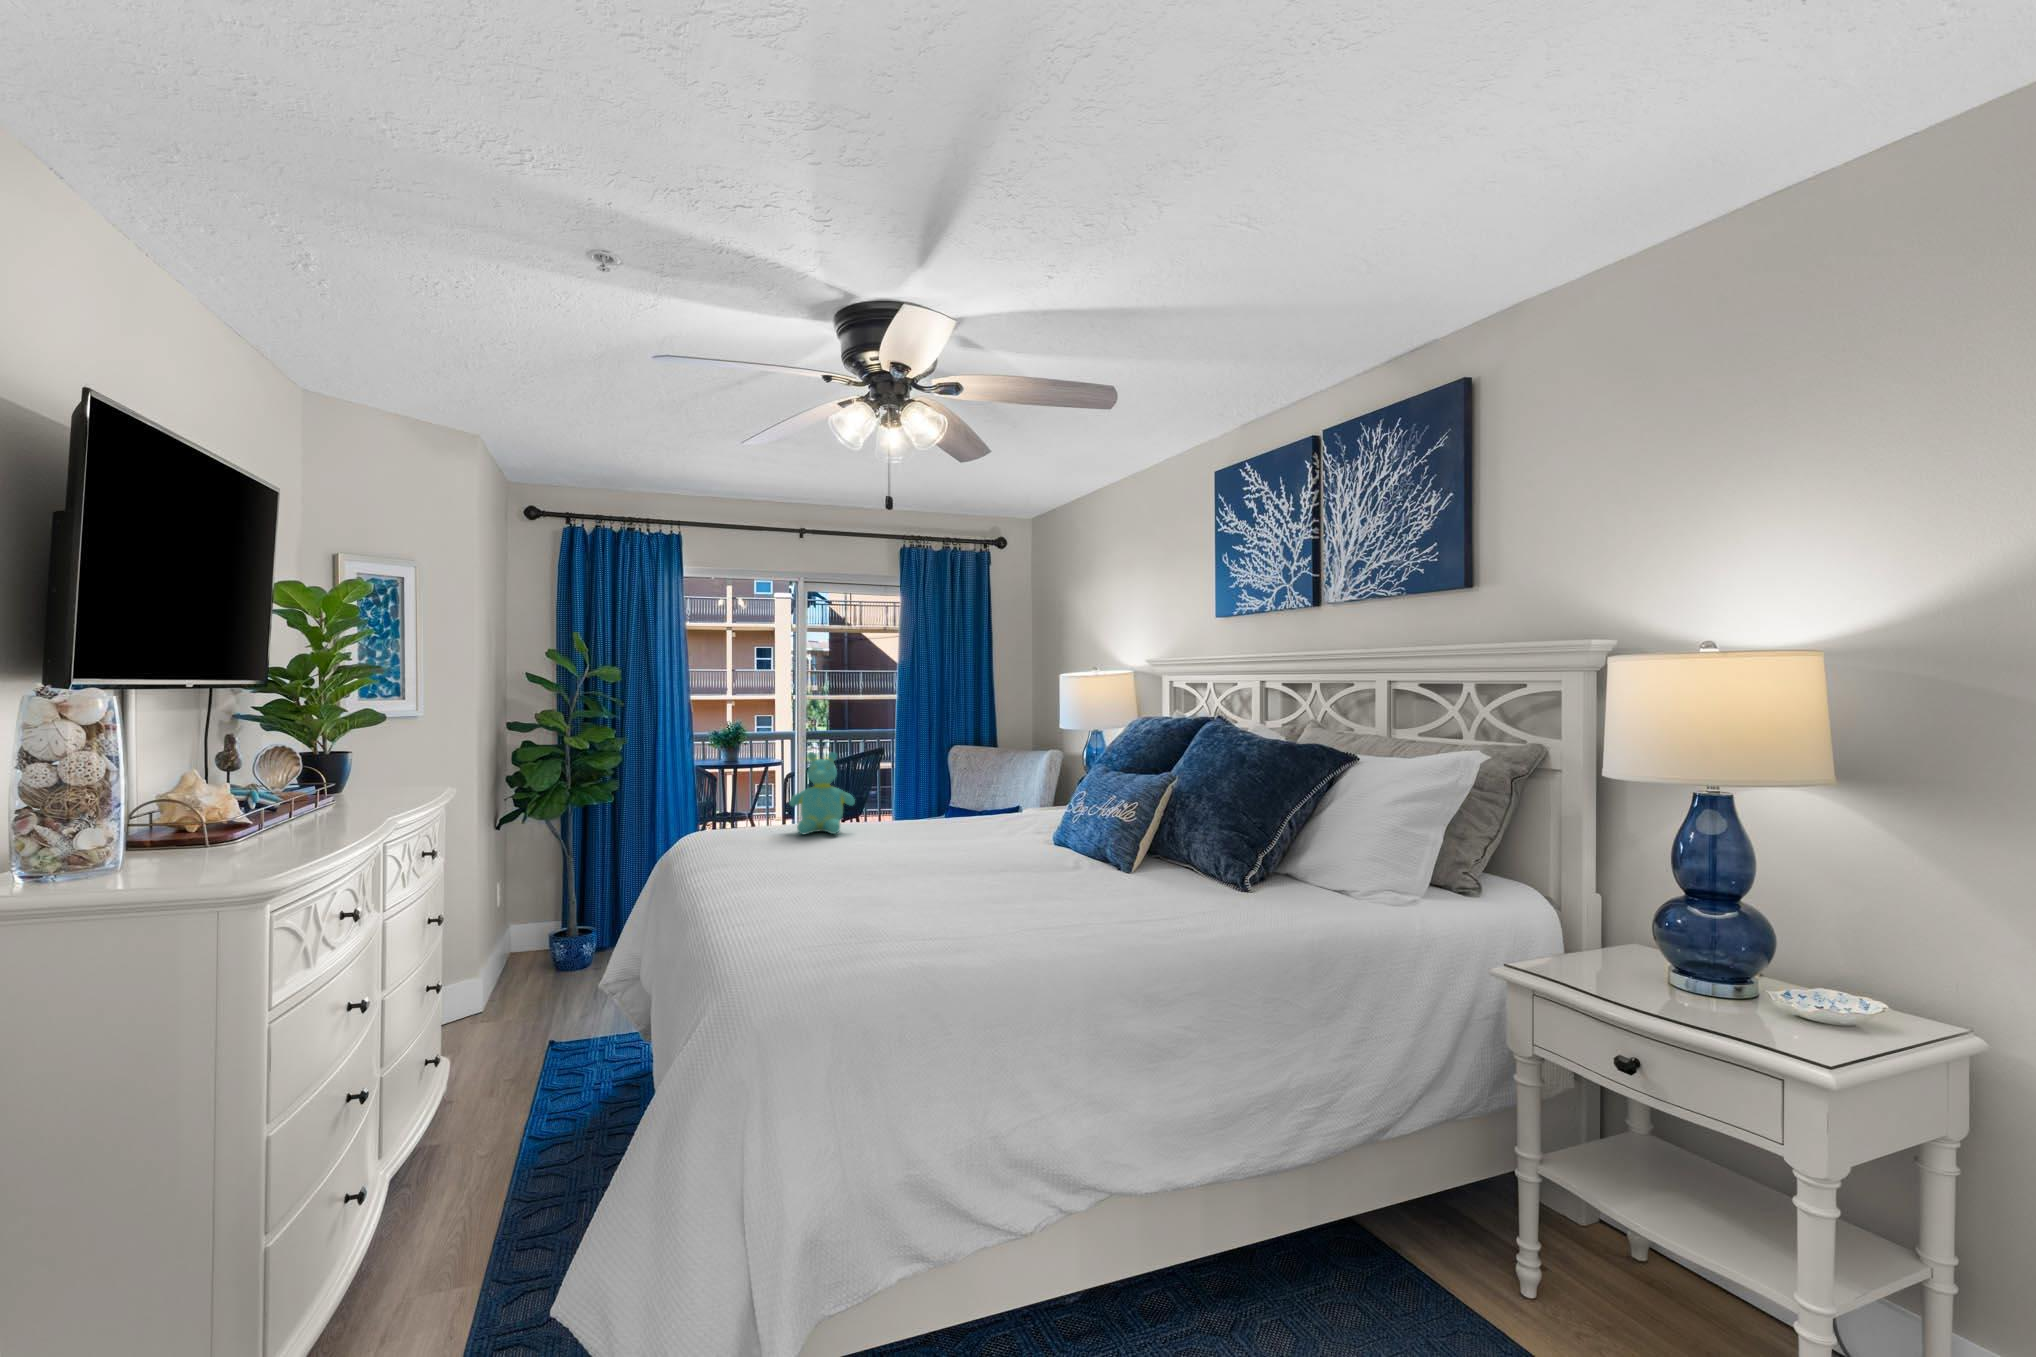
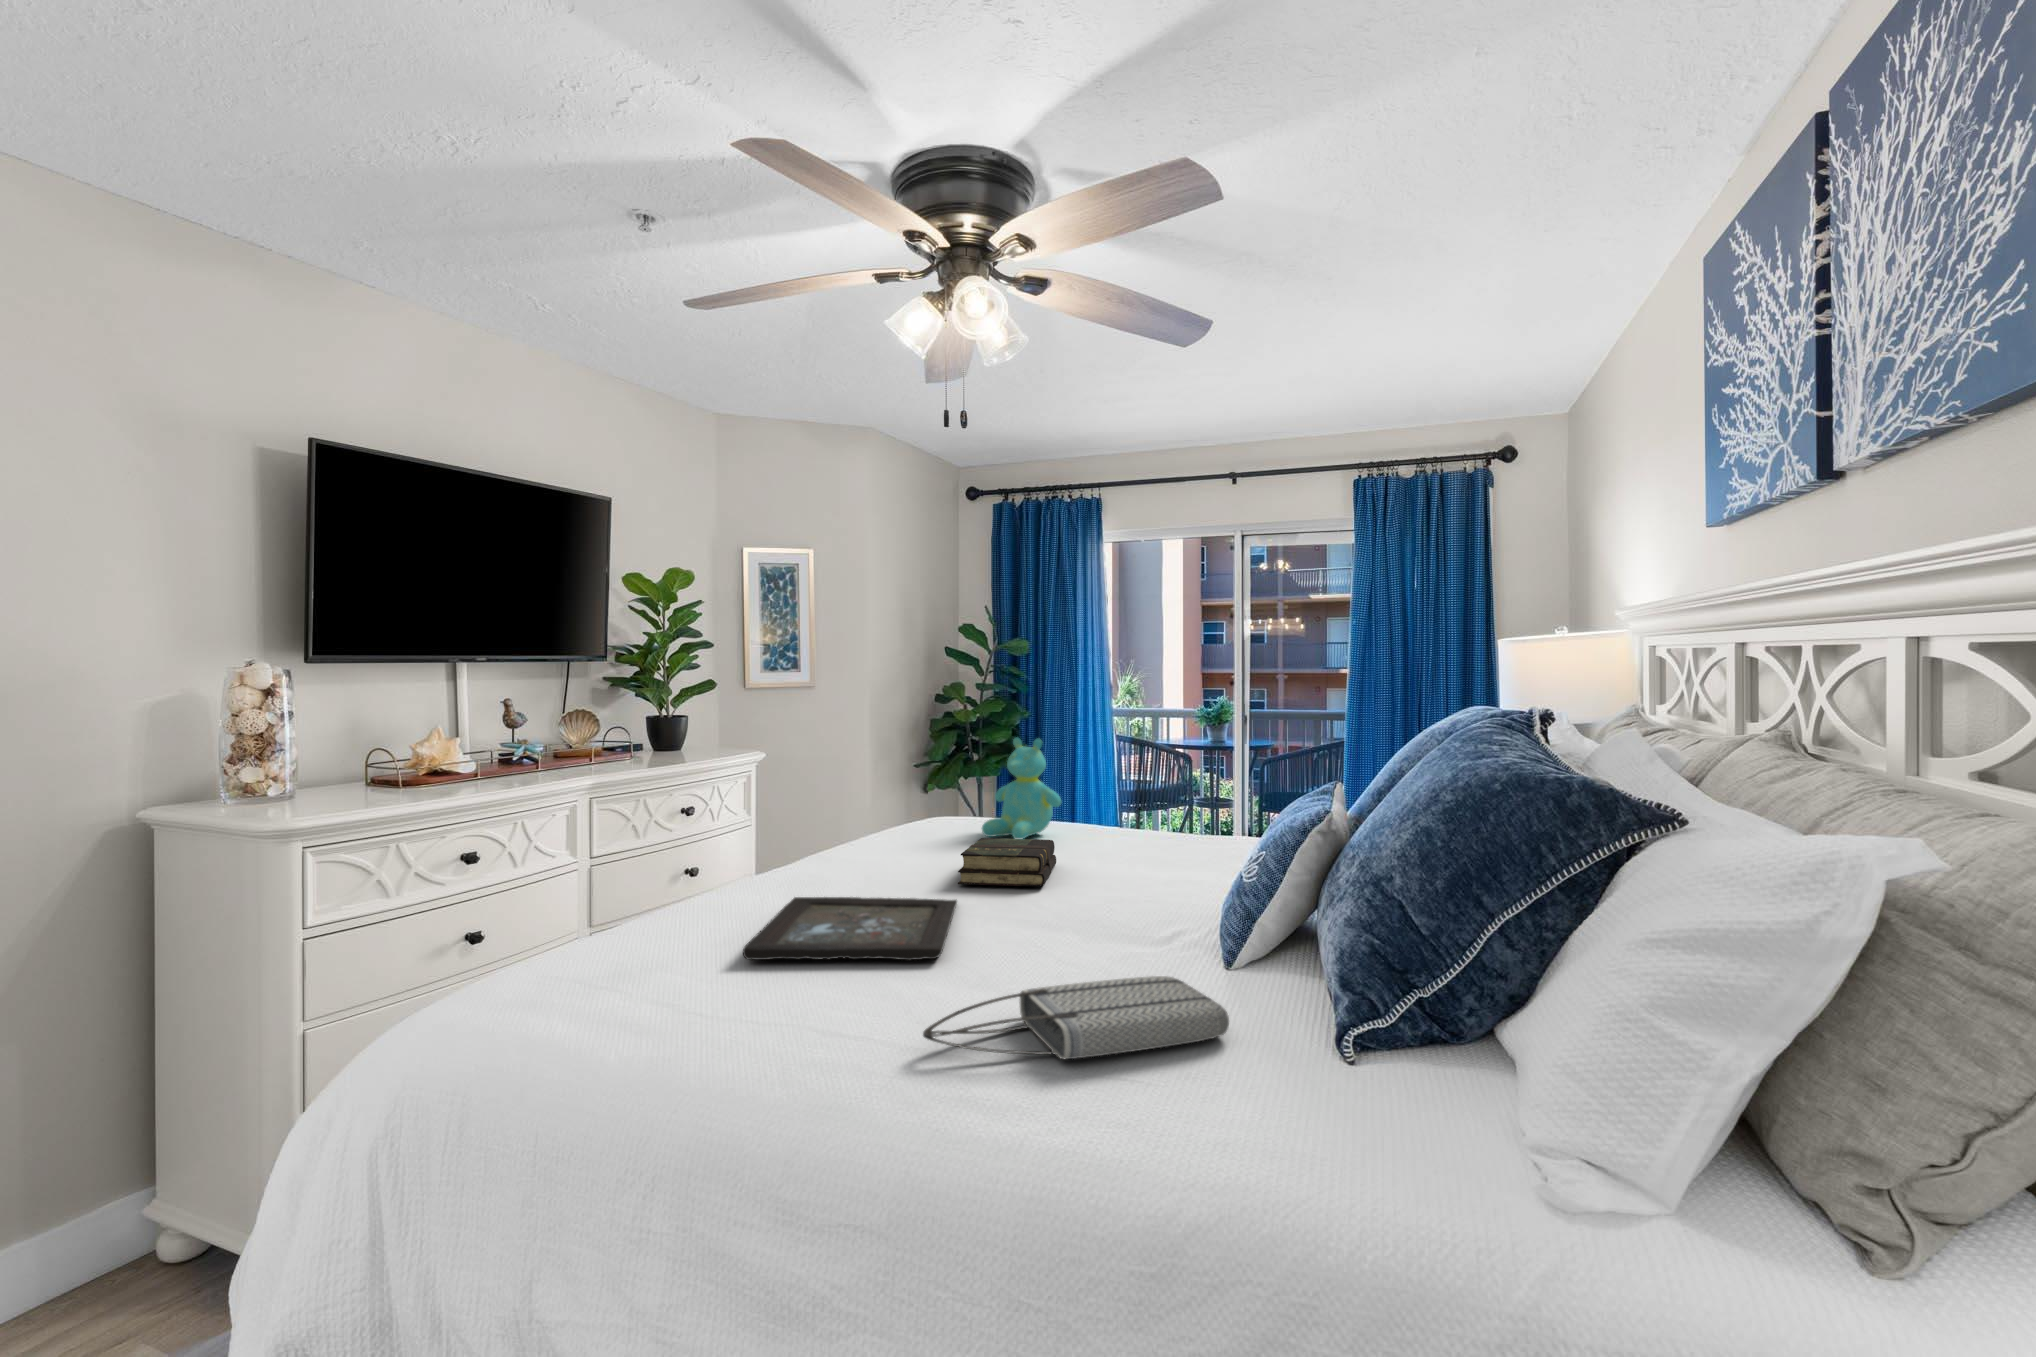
book: none [849,825,942,861] -> present [958,838,1056,886]
tray: none [810,867,1005,913] -> present [743,897,957,961]
tote bag: none [1113,872,1213,914] -> present [923,976,1229,1059]

